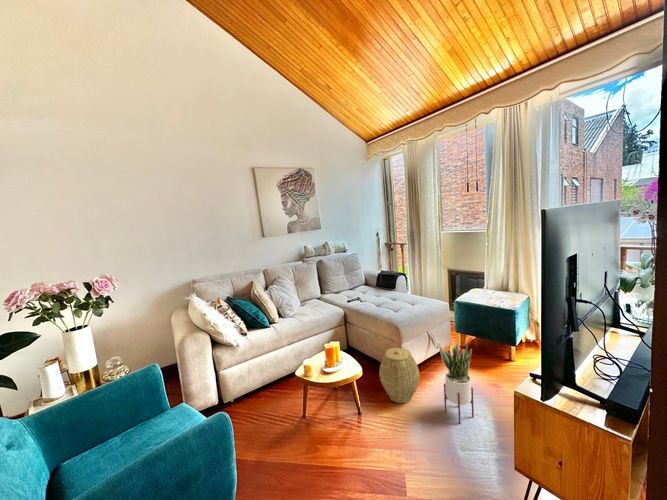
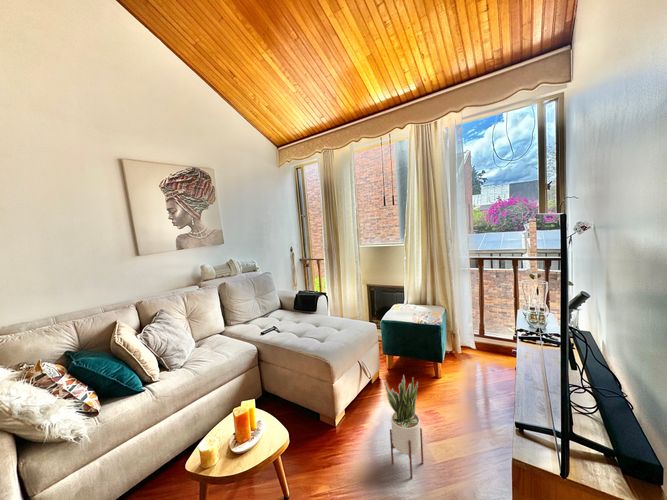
woven basket: present [379,348,420,403] -> none [310,390,359,466]

